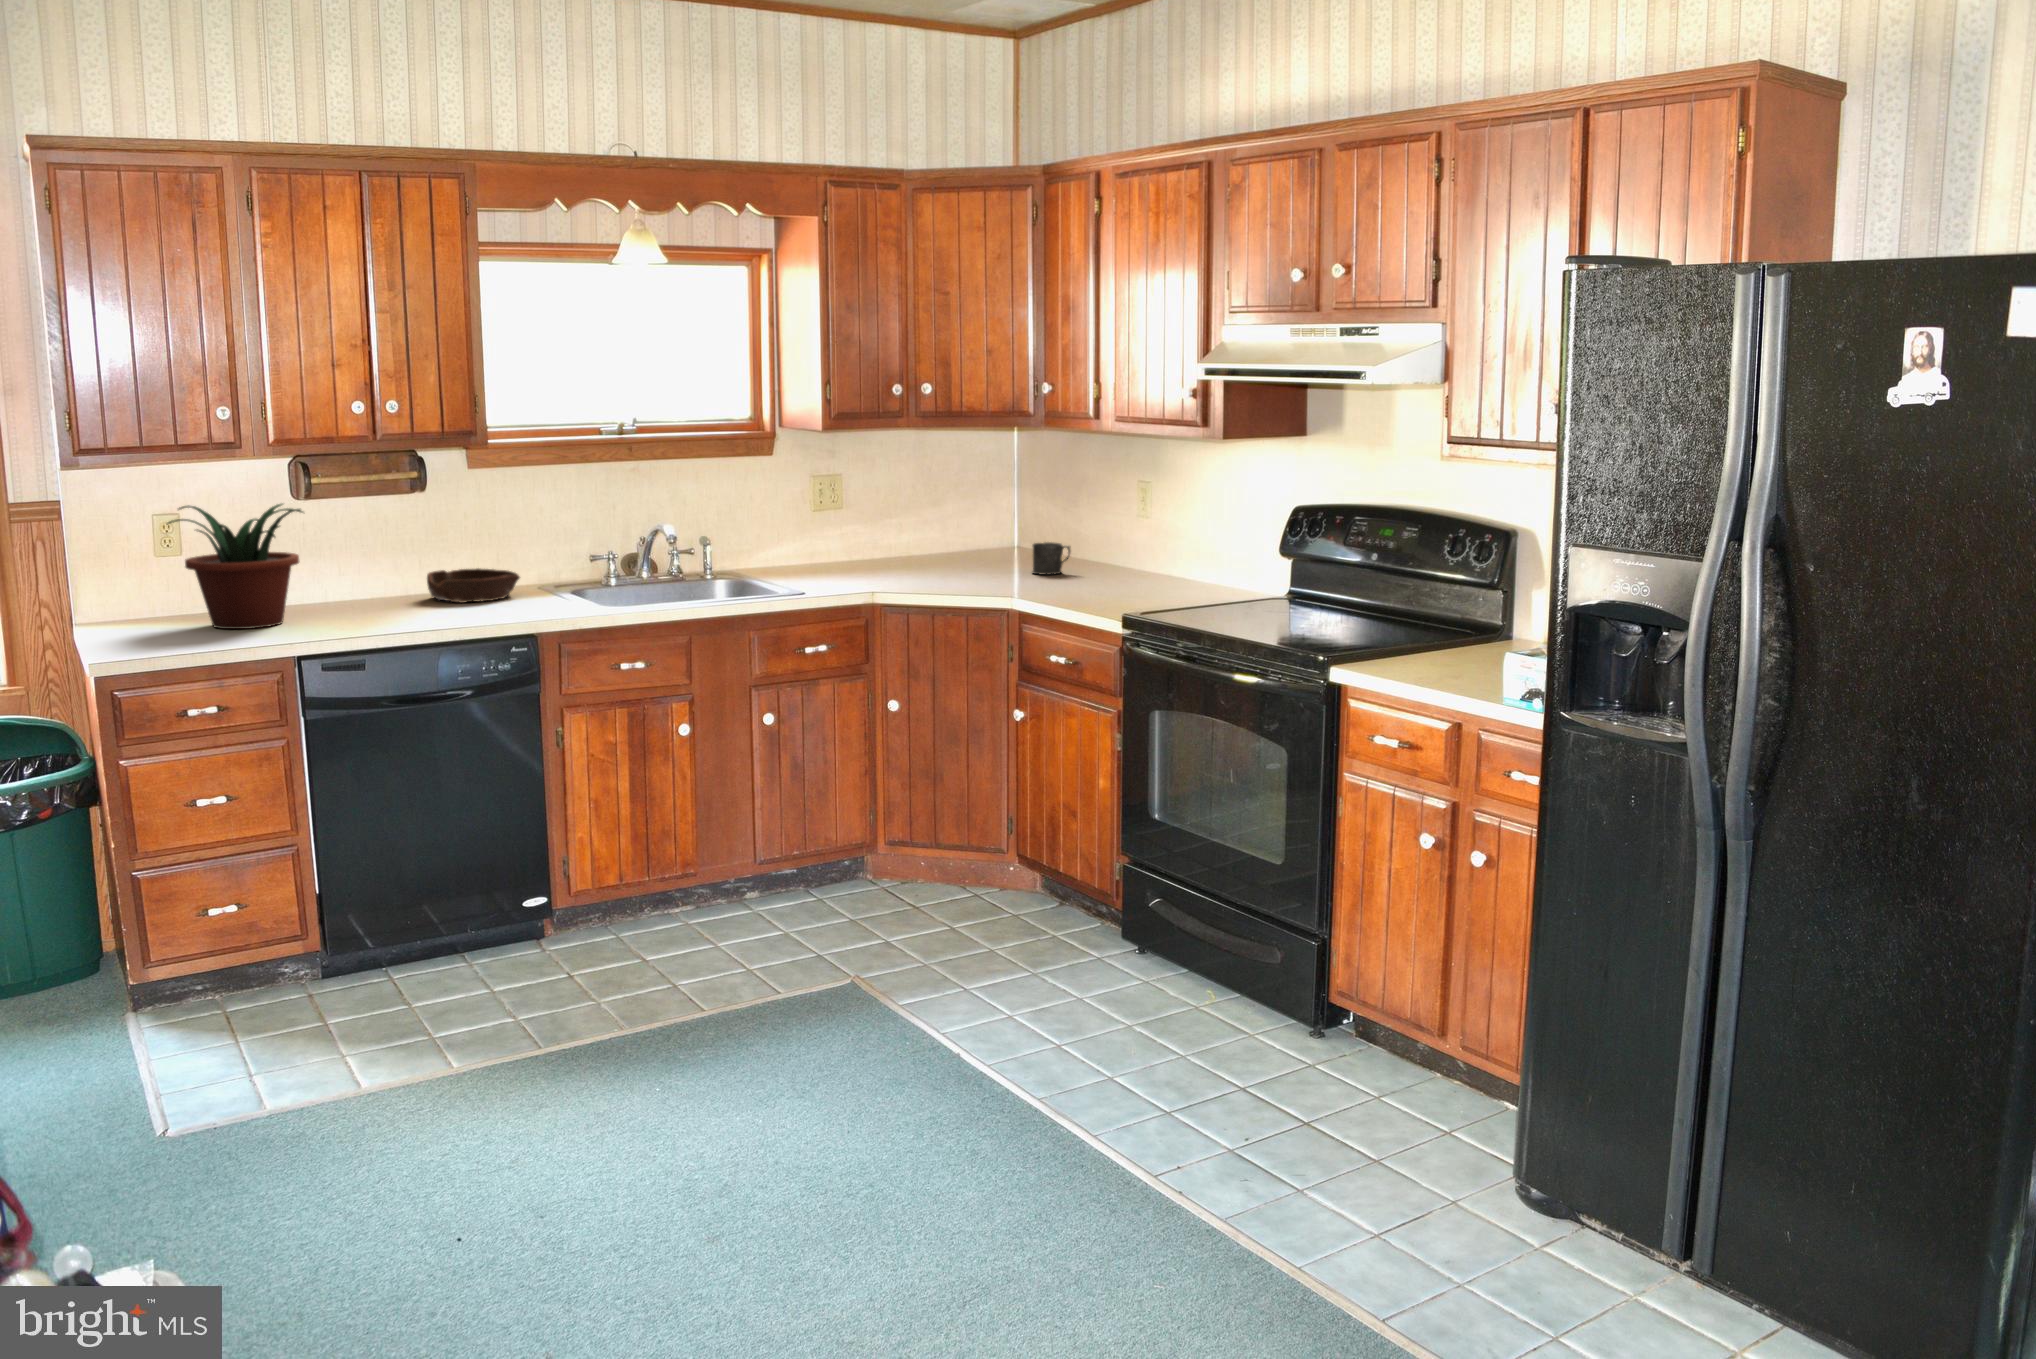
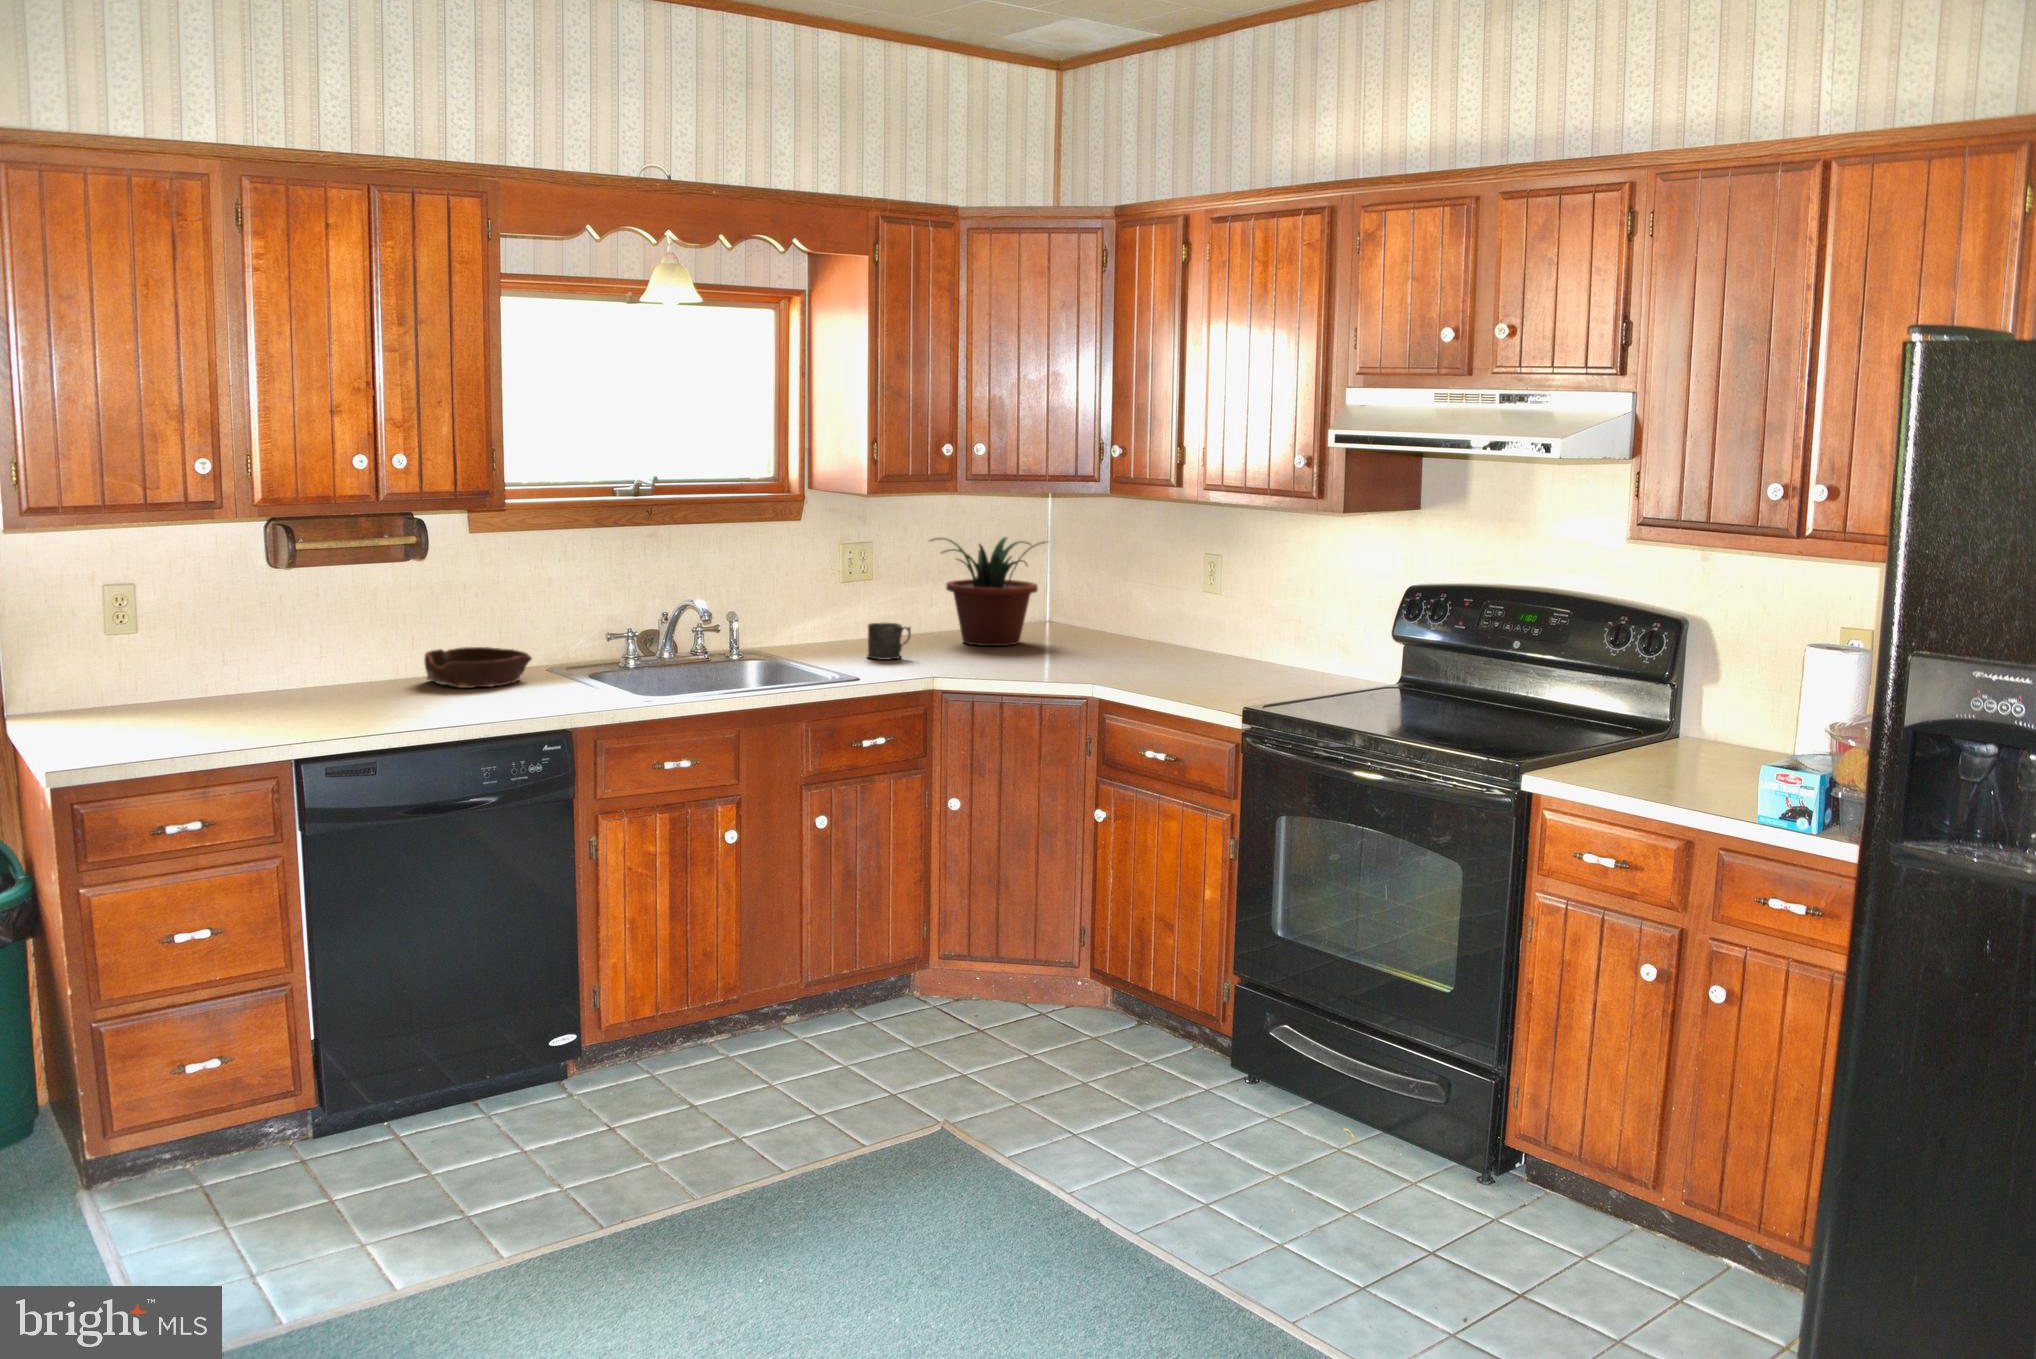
potted plant: present [167,504,303,629] -> present [930,537,1046,646]
mug: present [1033,542,1071,575] -> present [867,622,911,659]

